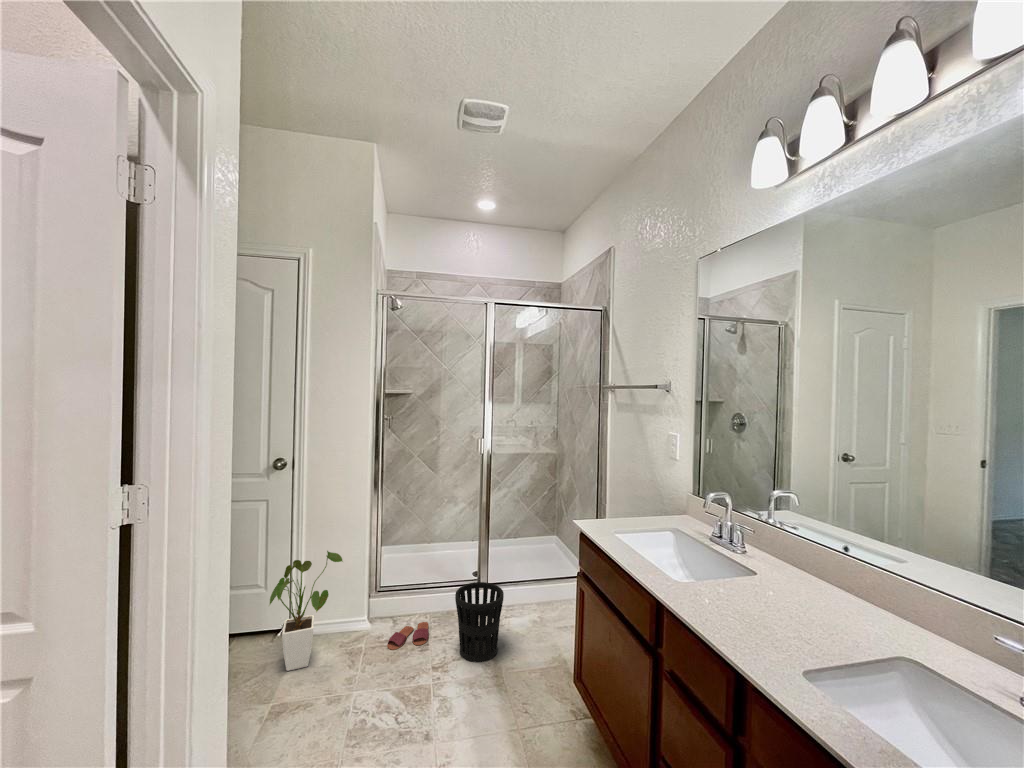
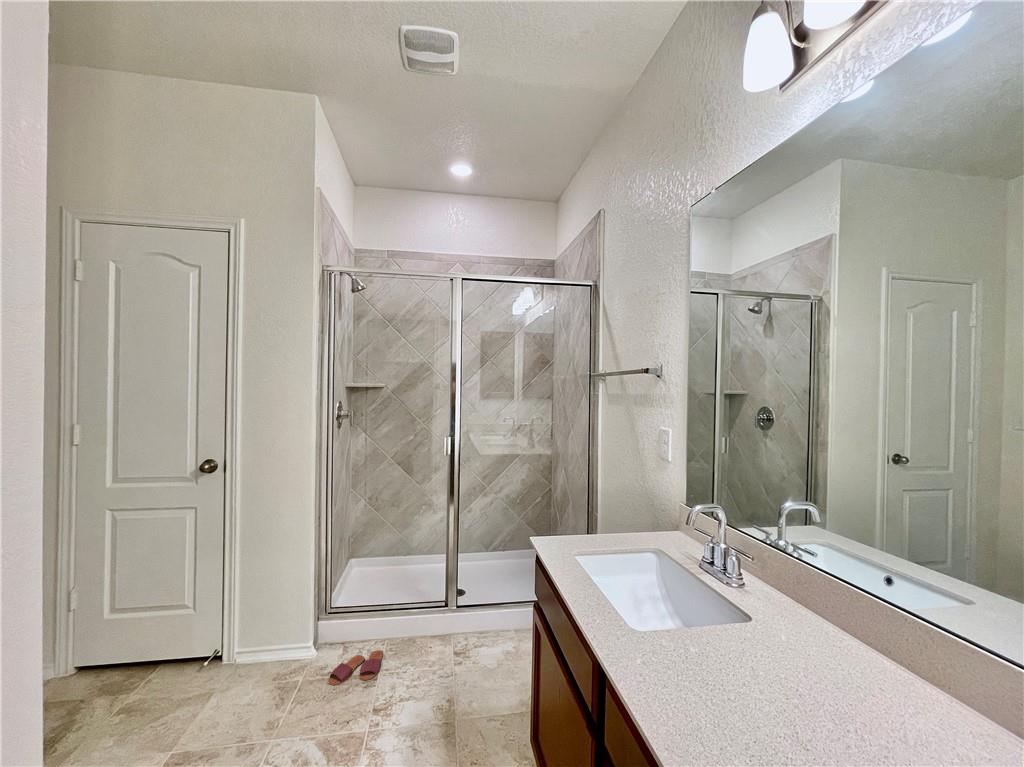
house plant: present [270,551,343,671] -> none [180,567,281,710]
wastebasket: present [455,582,504,663] -> none [405,606,463,705]

